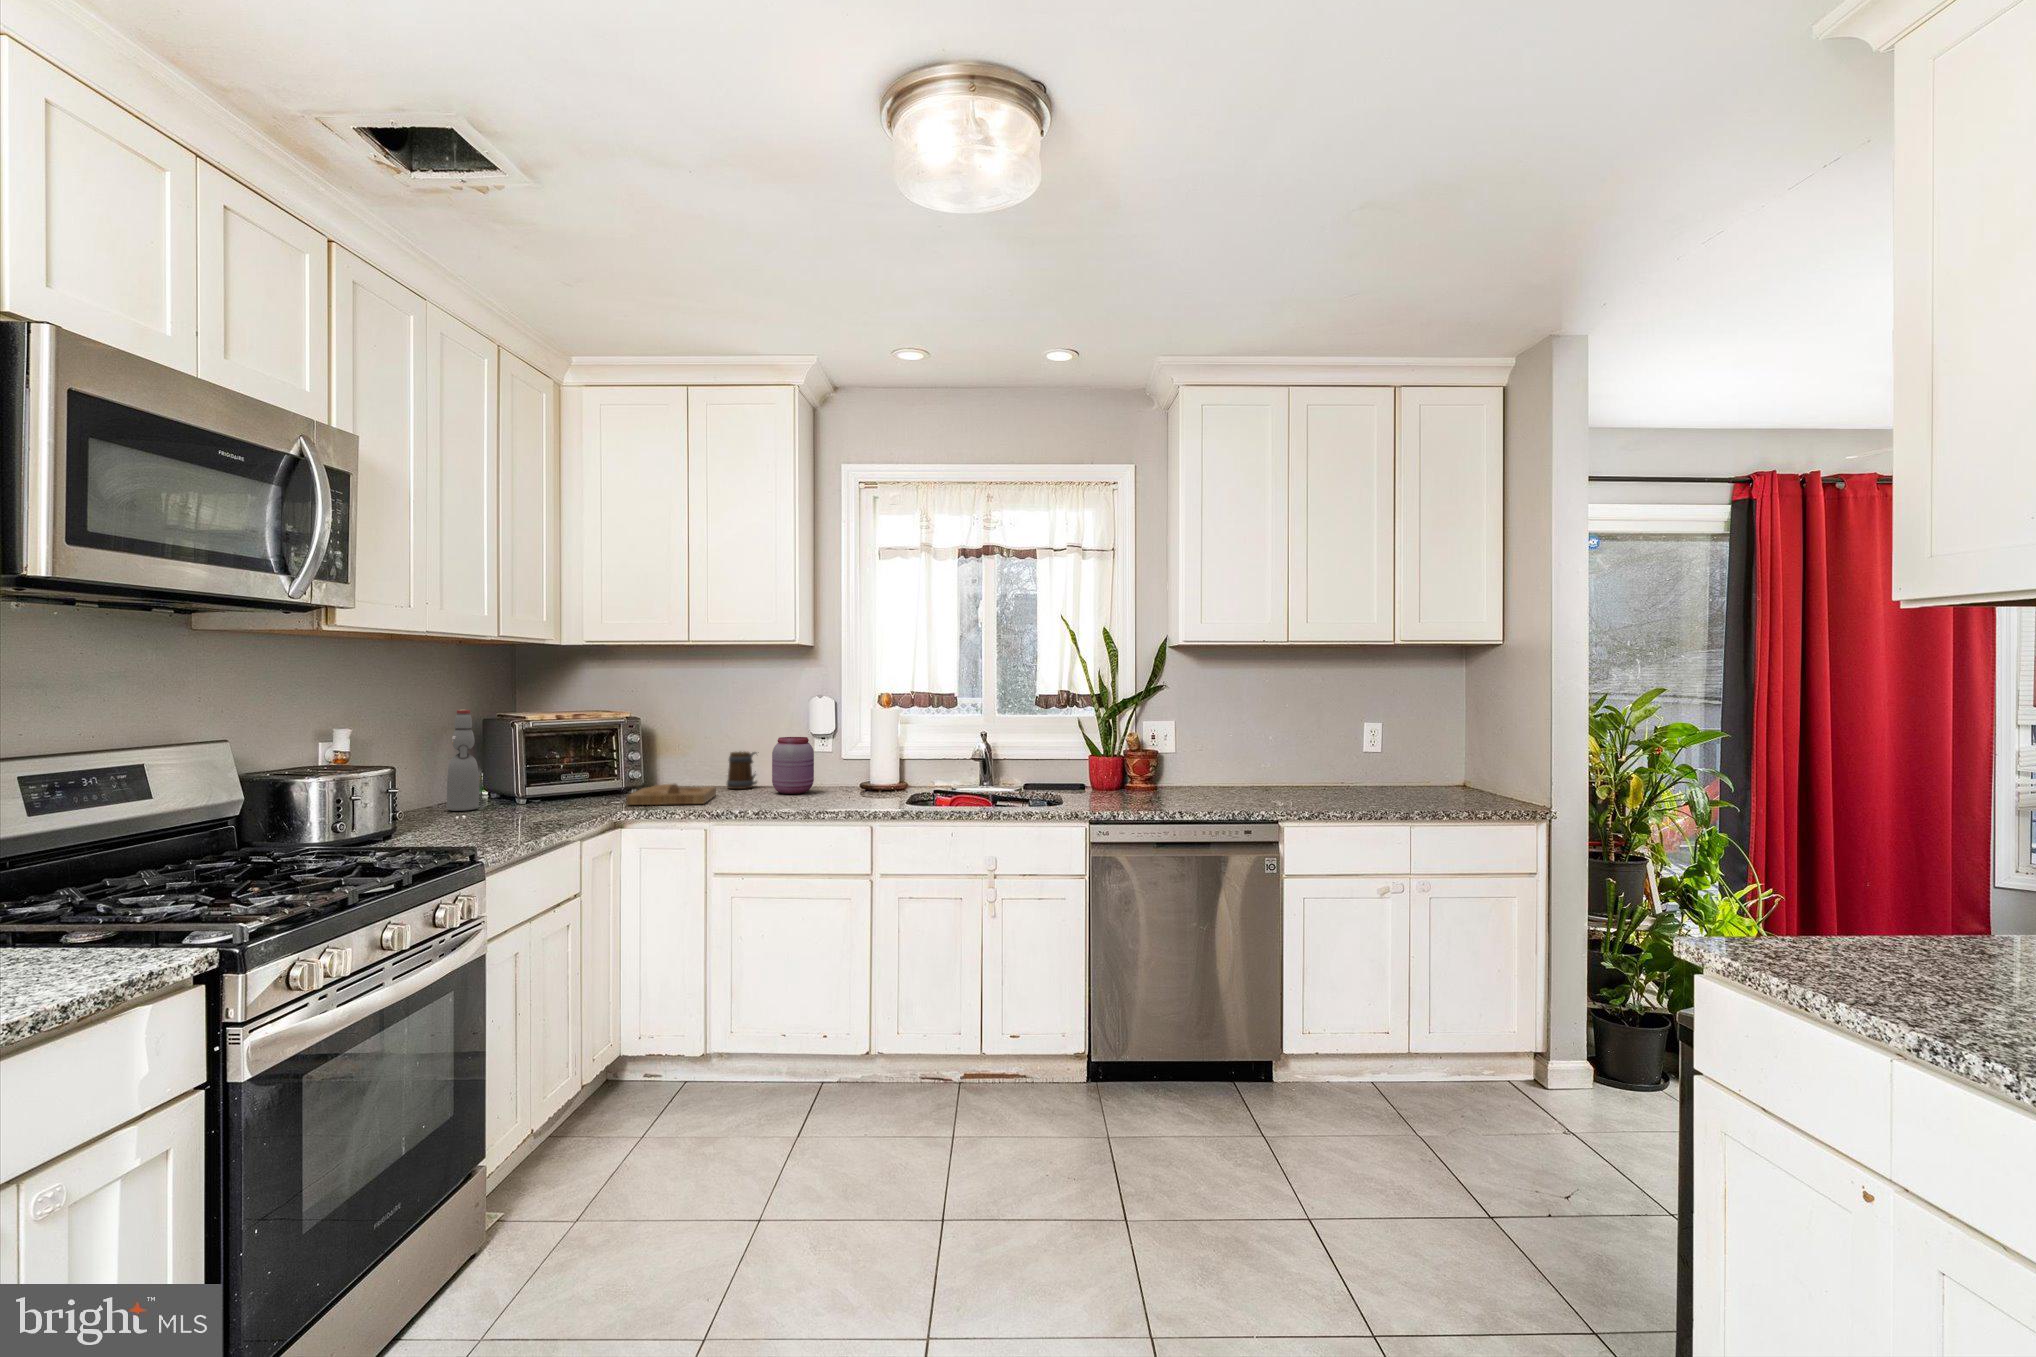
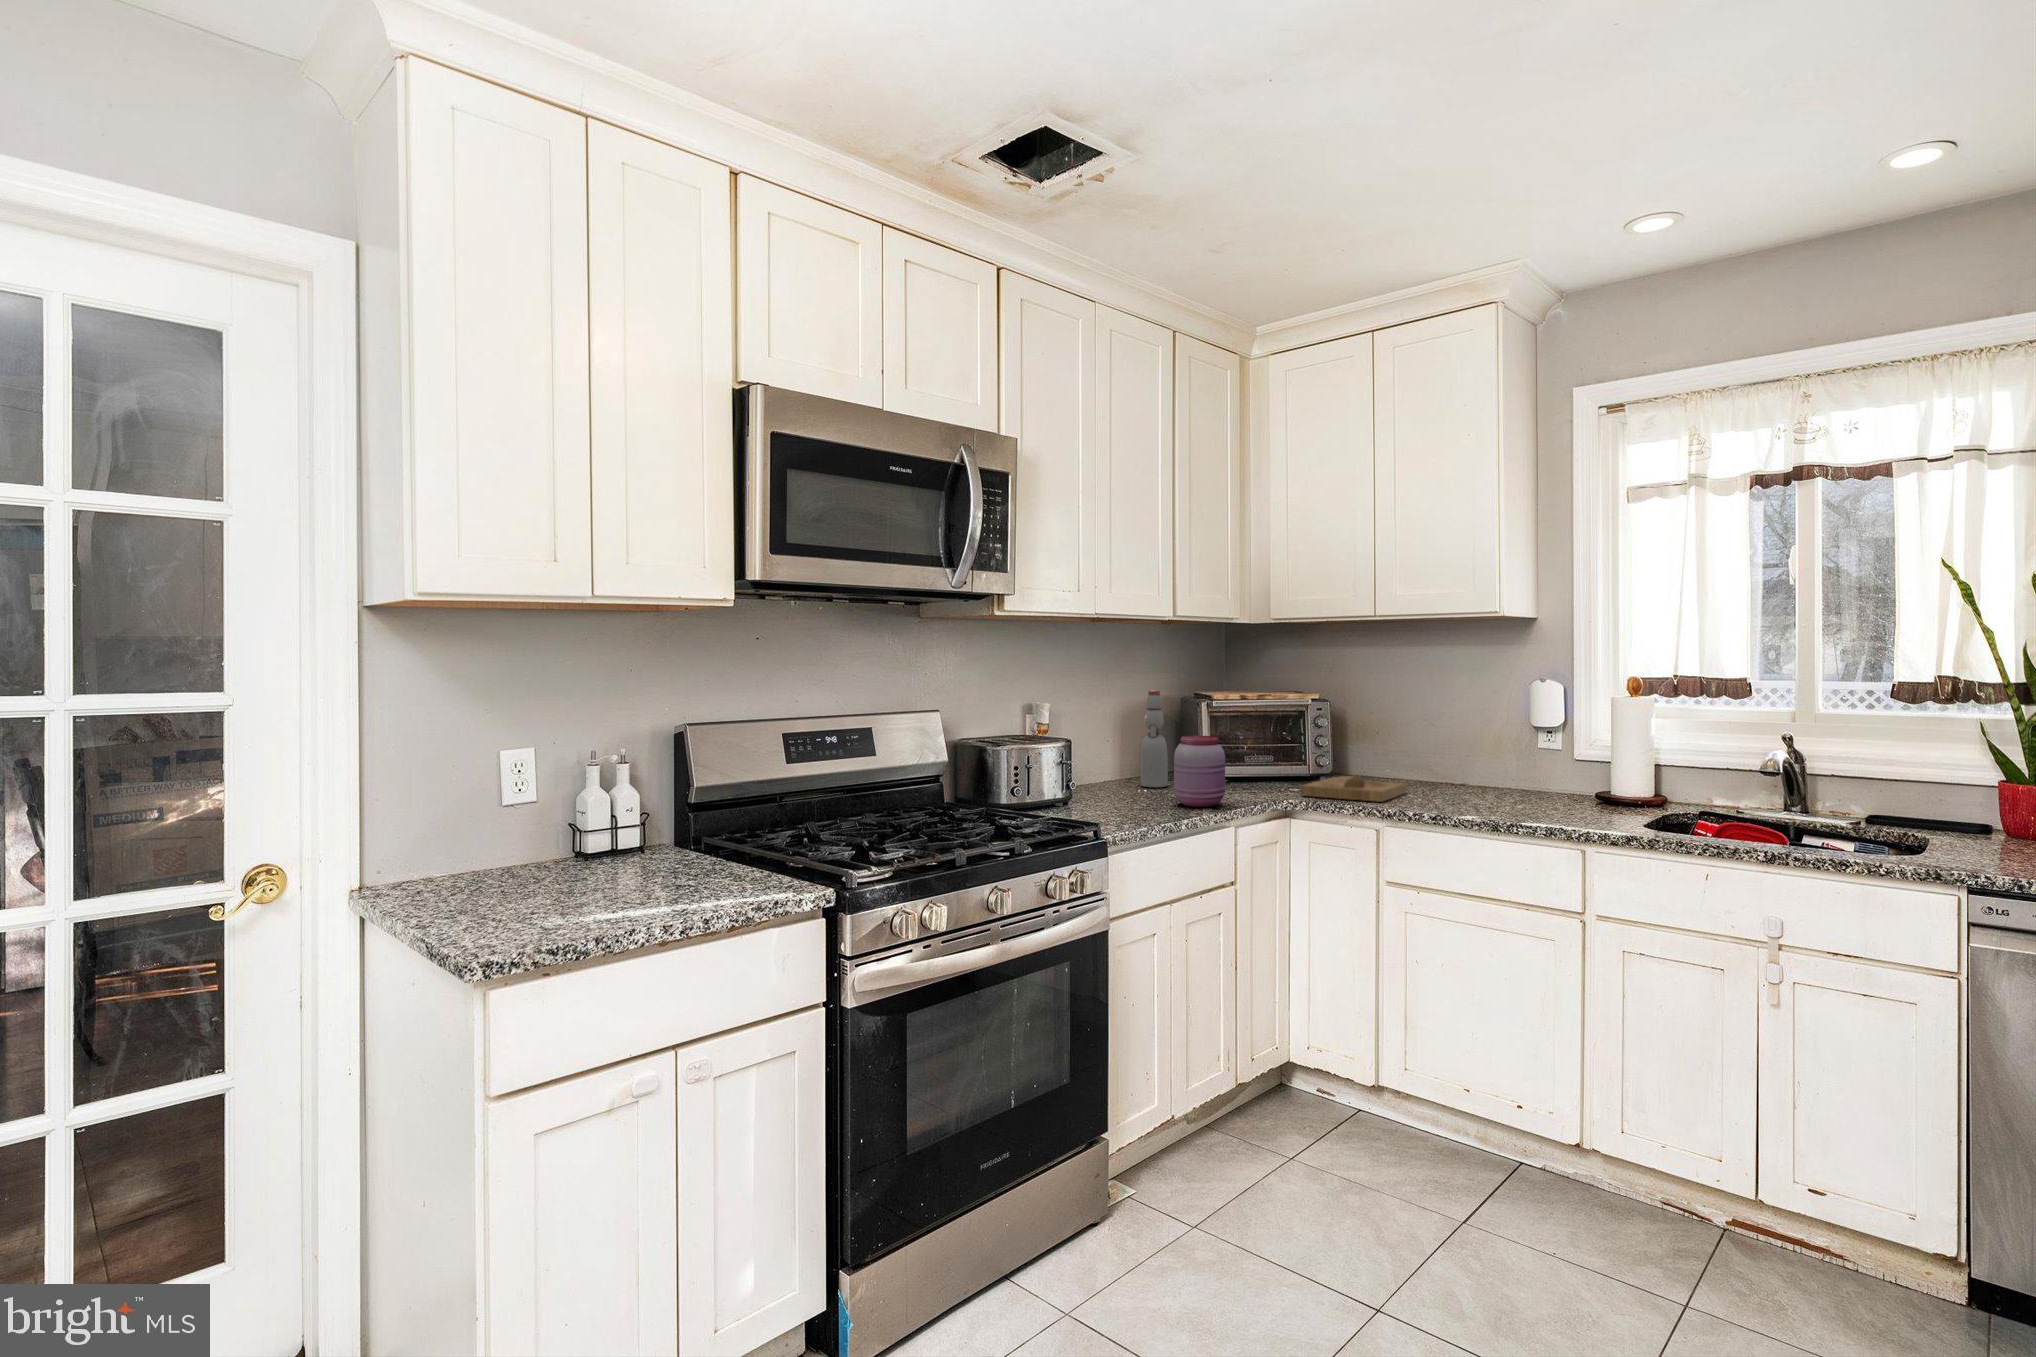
jar: present [772,737,814,794] -> present [1174,736,1225,807]
mug: present [727,752,757,789] -> none [1426,744,1471,788]

